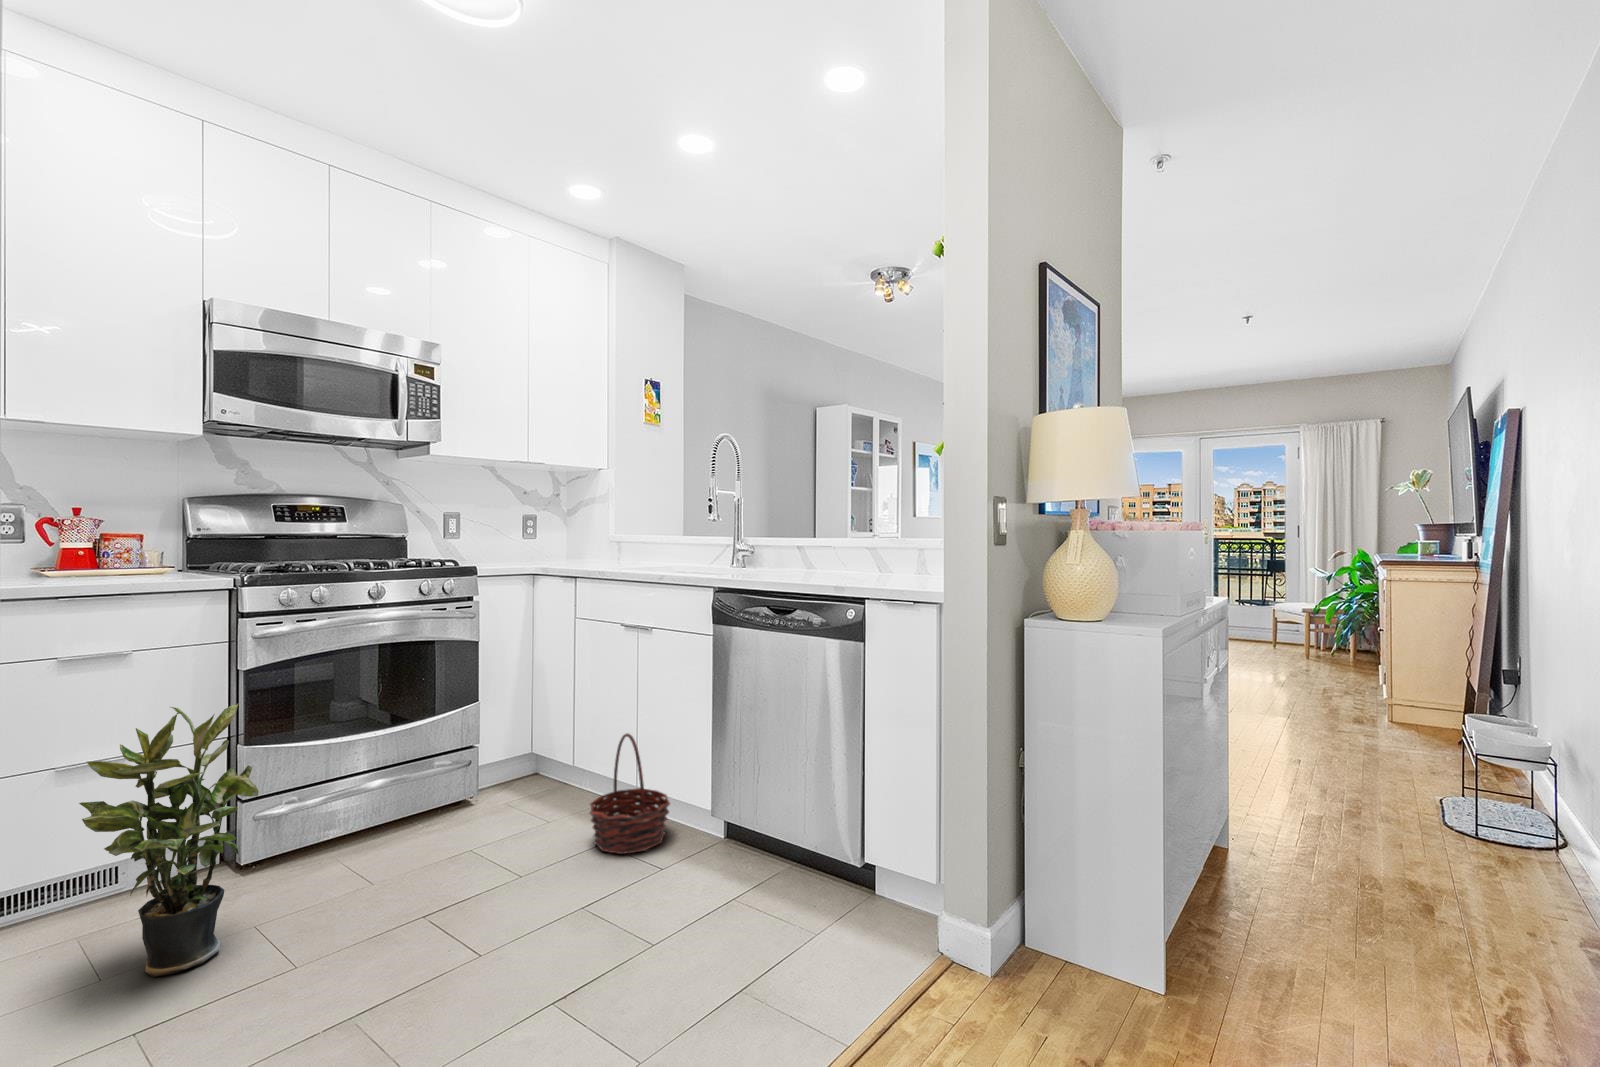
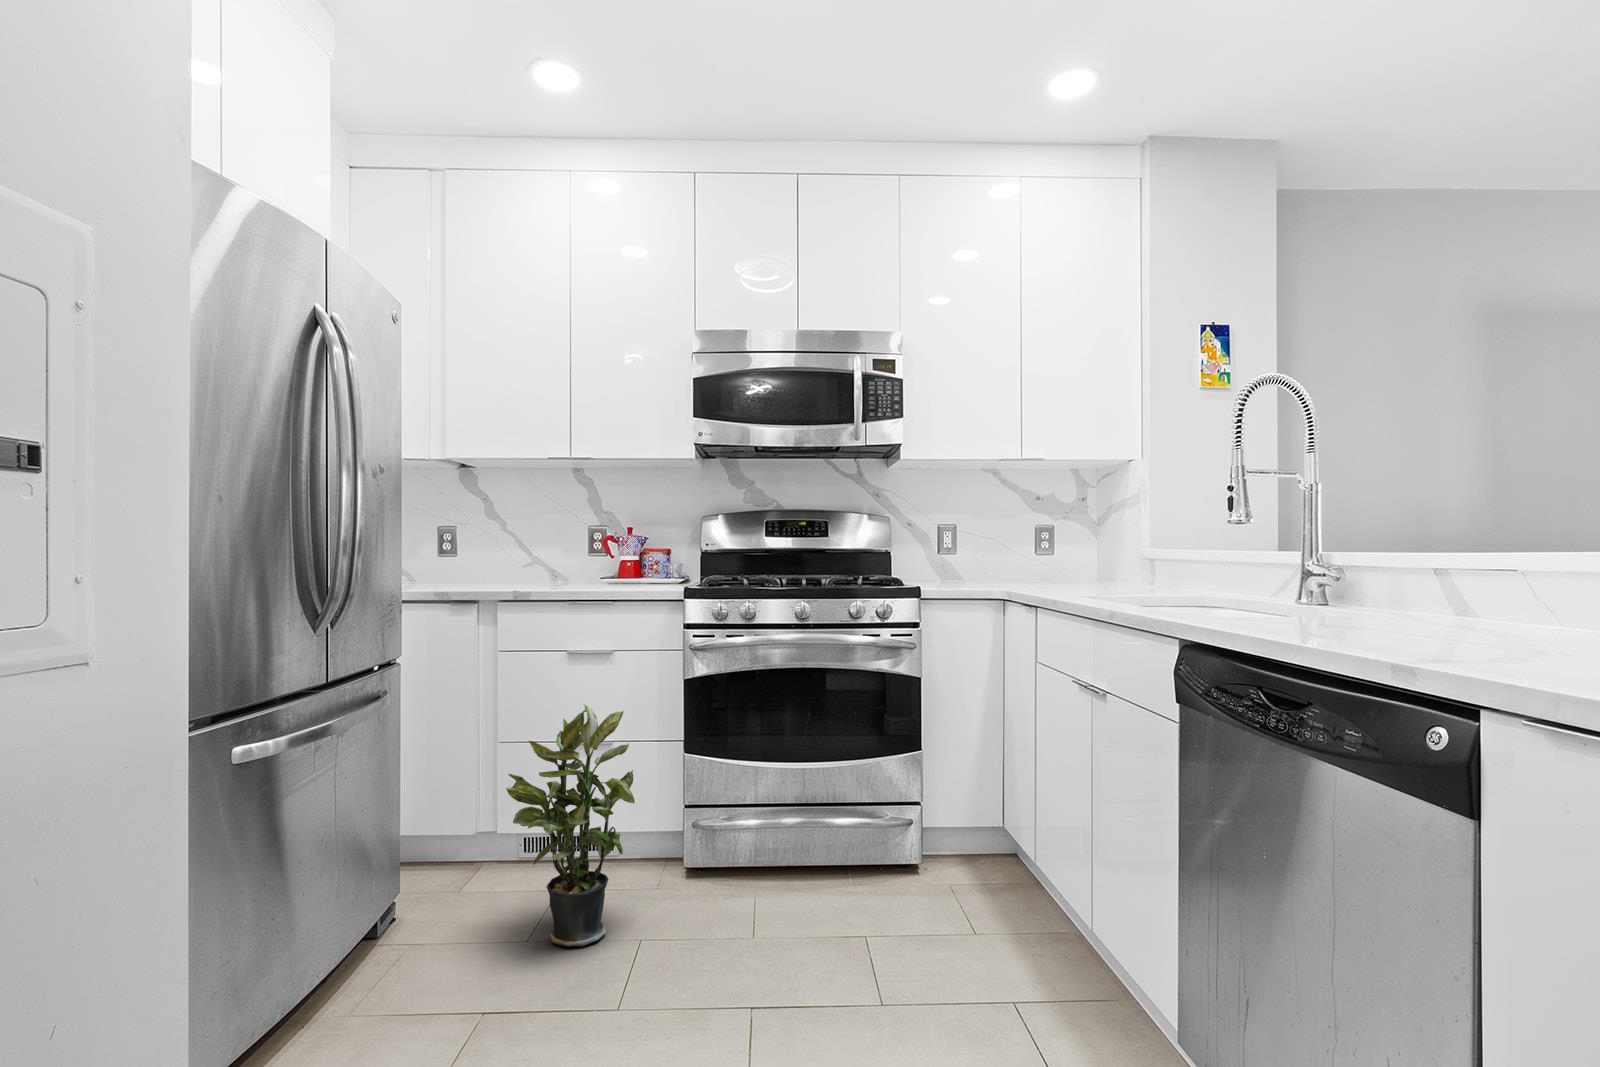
basket: present [590,733,670,854] -> none [958,841,1080,1024]

